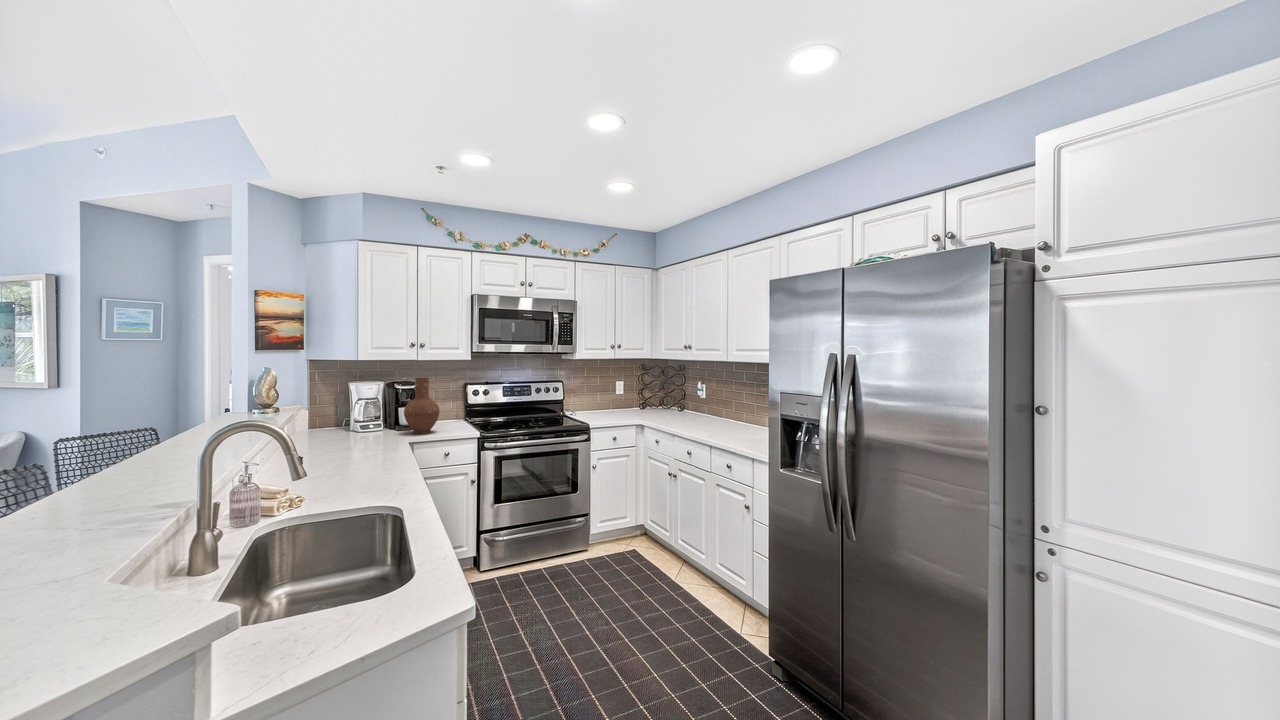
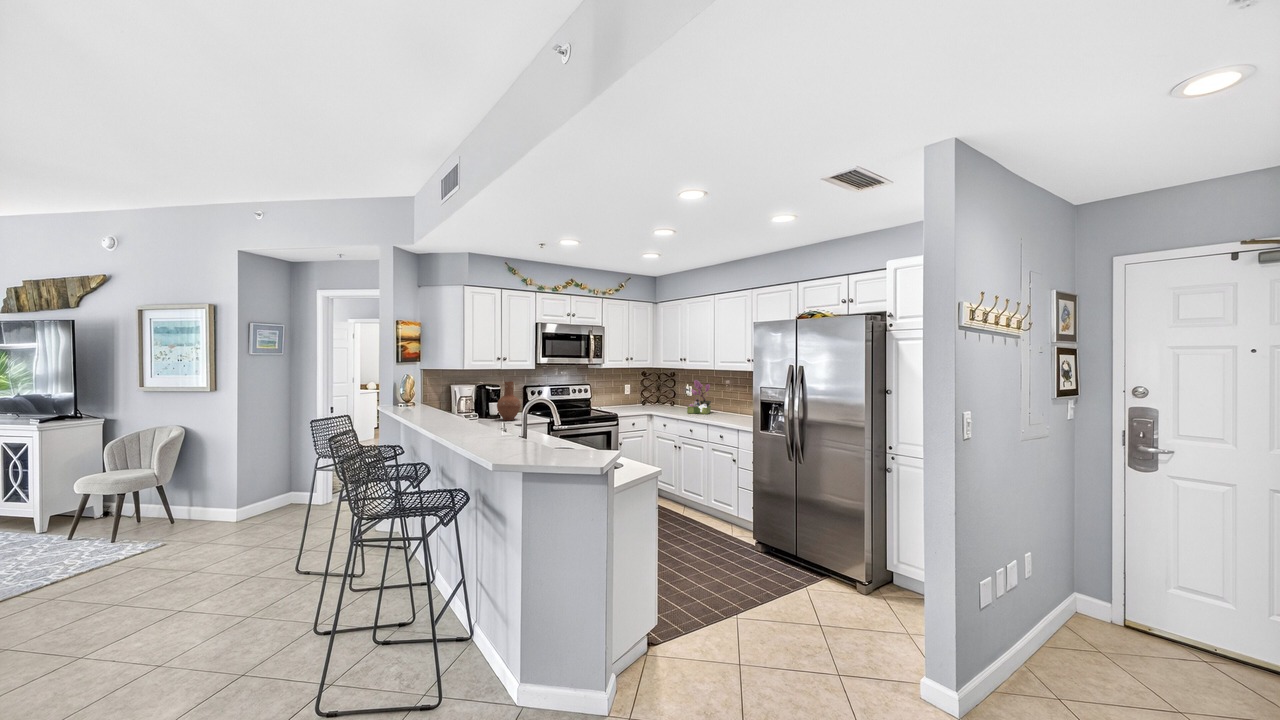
flower arrangement: none [690,375,727,427] -> present [687,380,711,414]

